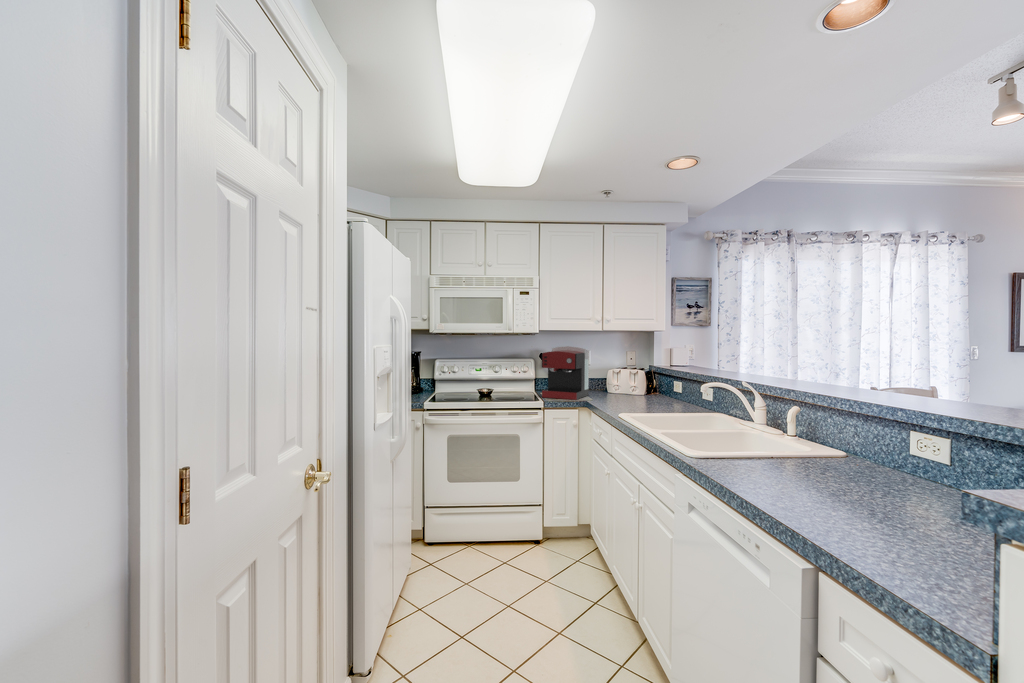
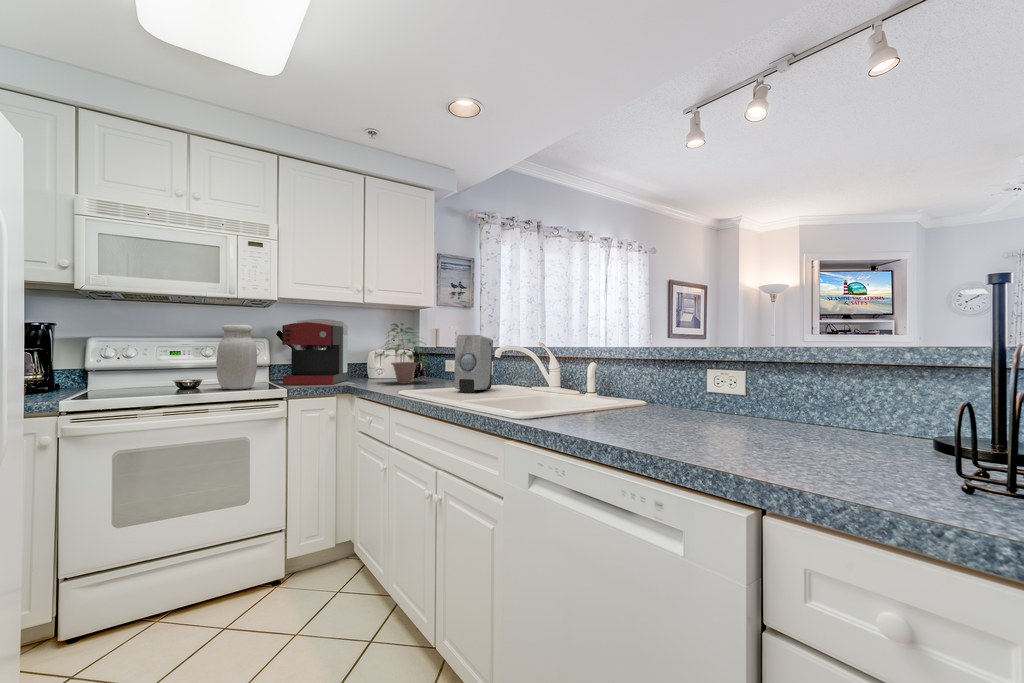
potted plant: none [607,352,658,404] -> present [379,323,429,384]
jar: none [502,354,525,400] -> present [216,325,257,389]
soap dispenser: none [669,369,707,421] -> present [454,335,493,393]

